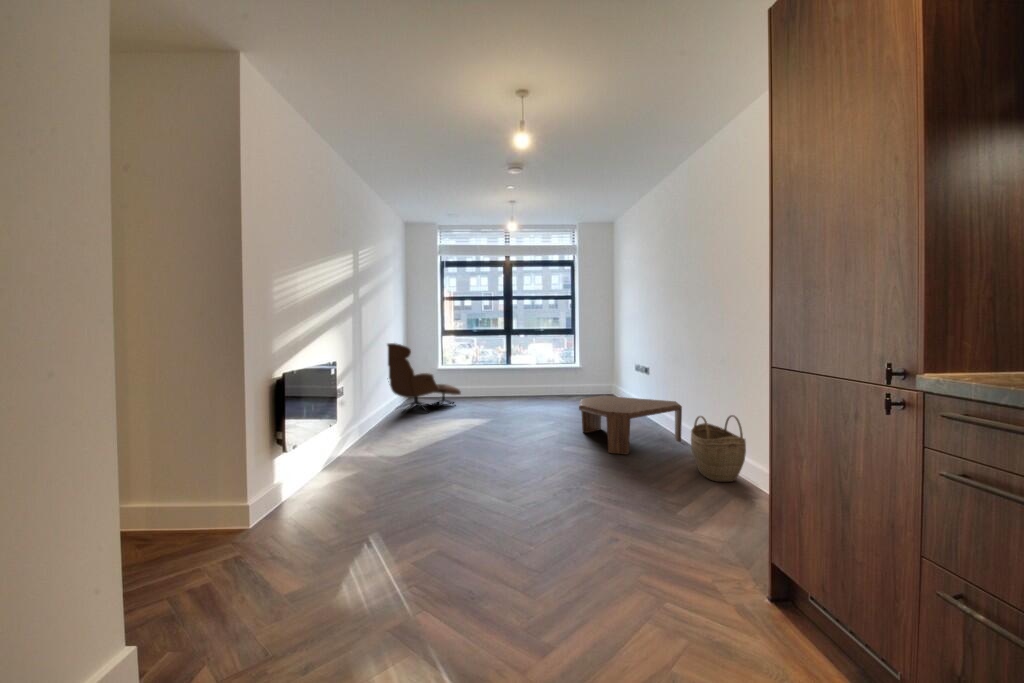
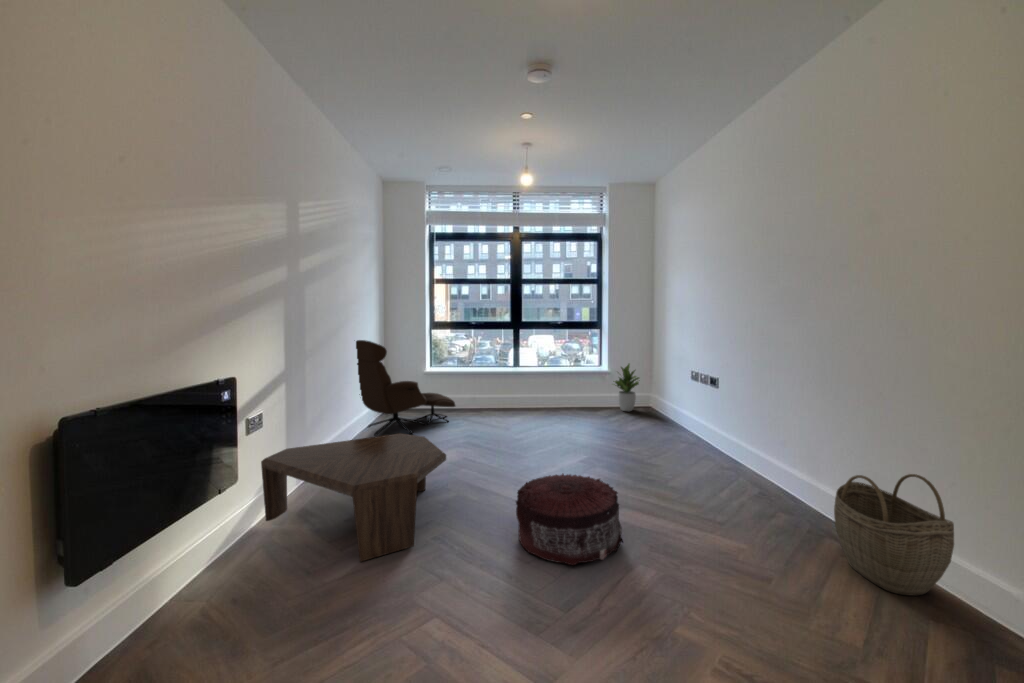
potted plant: none [581,361,604,398] -> present [615,364,639,411]
coffee table: present [579,396,682,454] -> present [261,433,446,561]
pouf: none [500,424,566,472] -> present [516,474,623,565]

